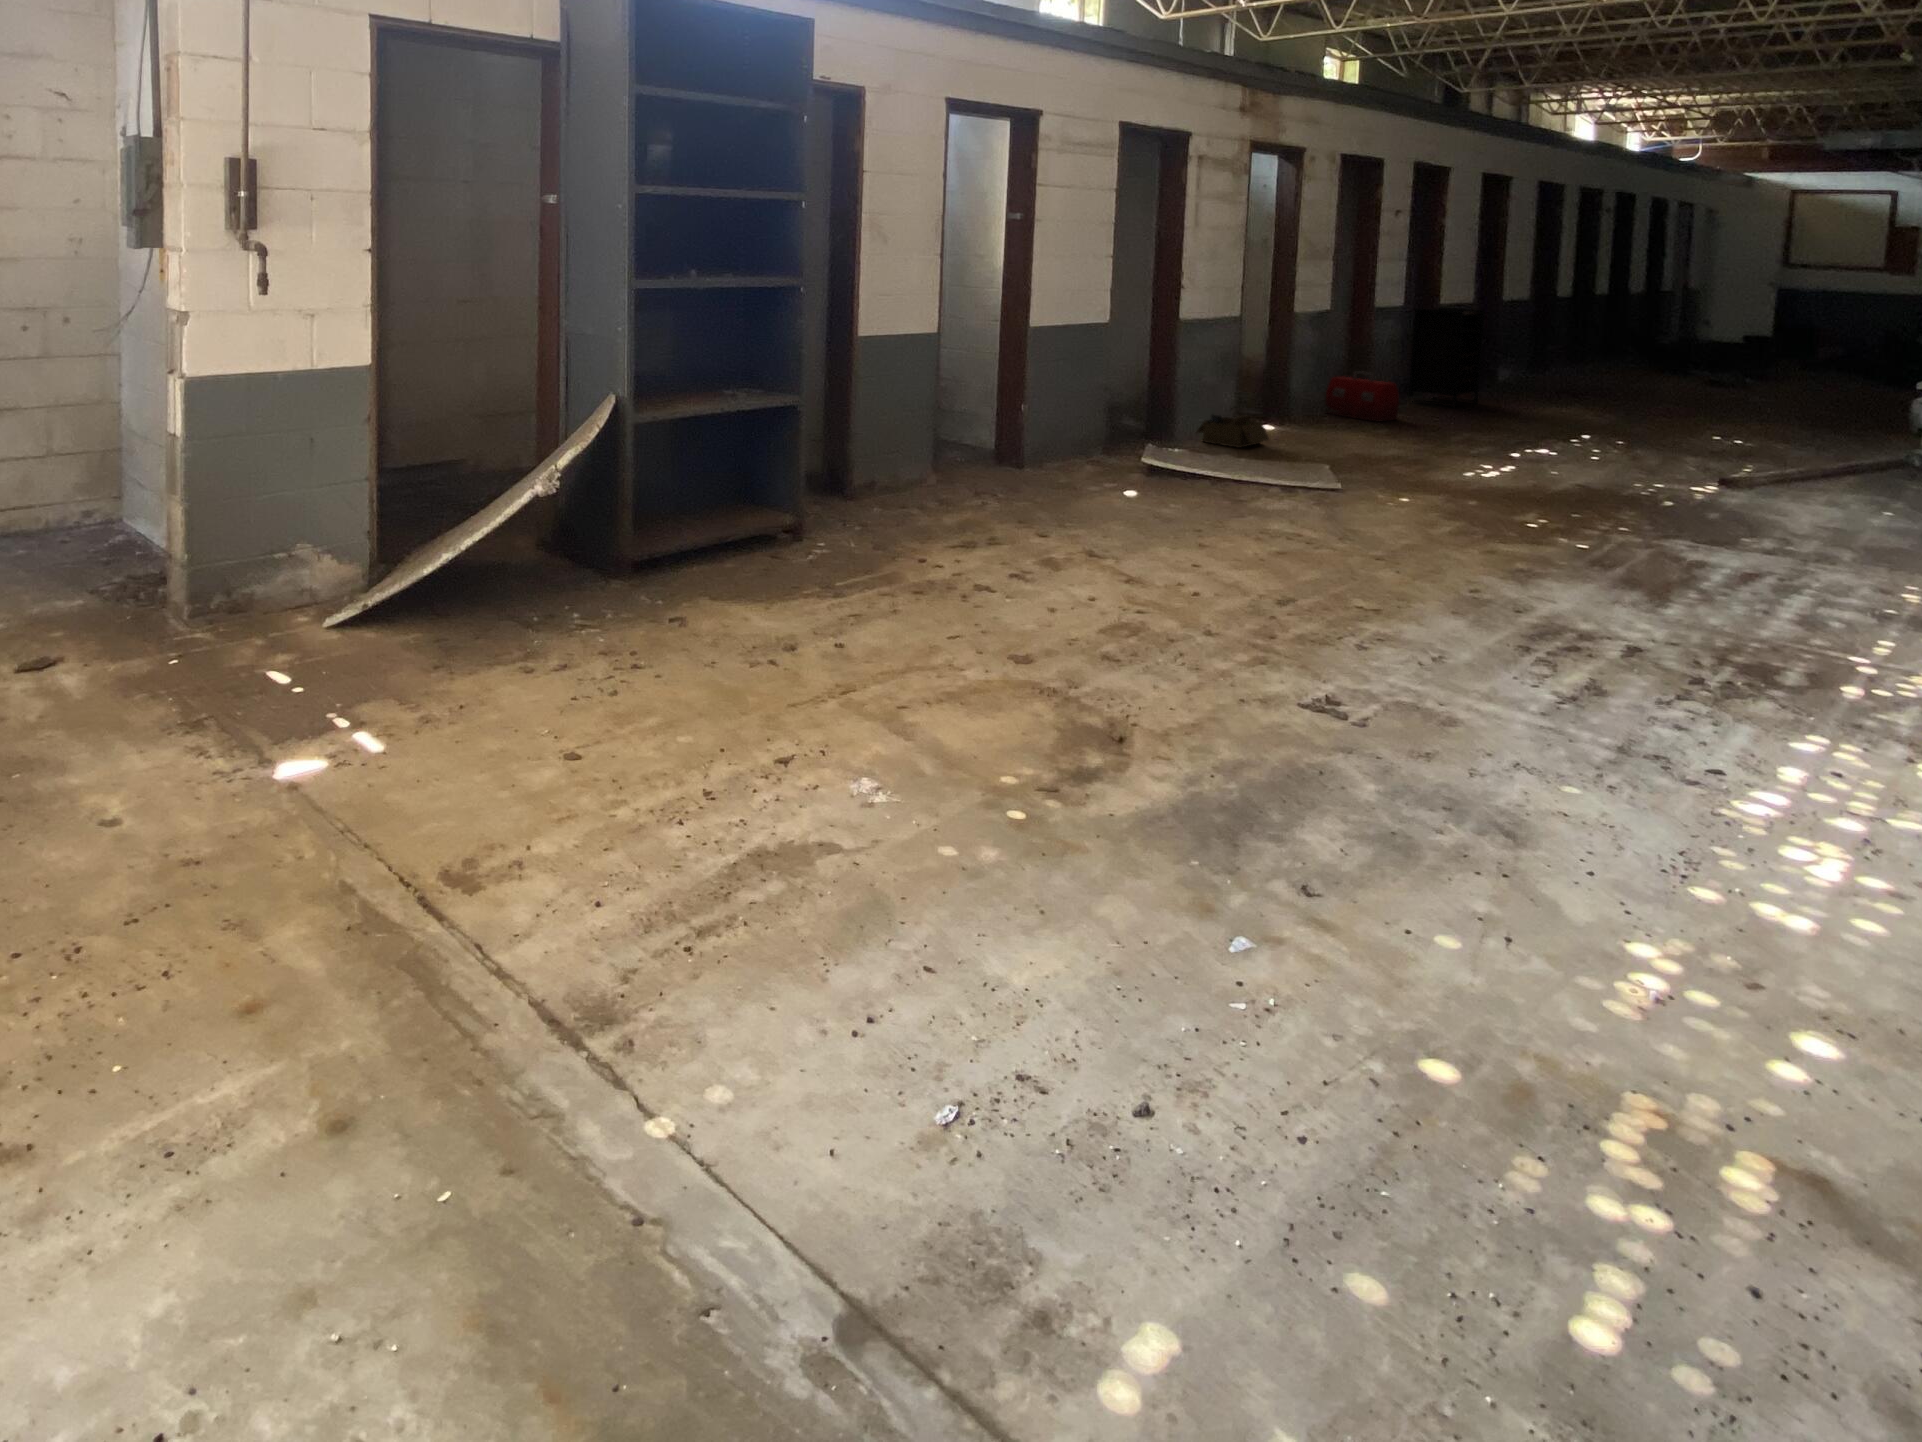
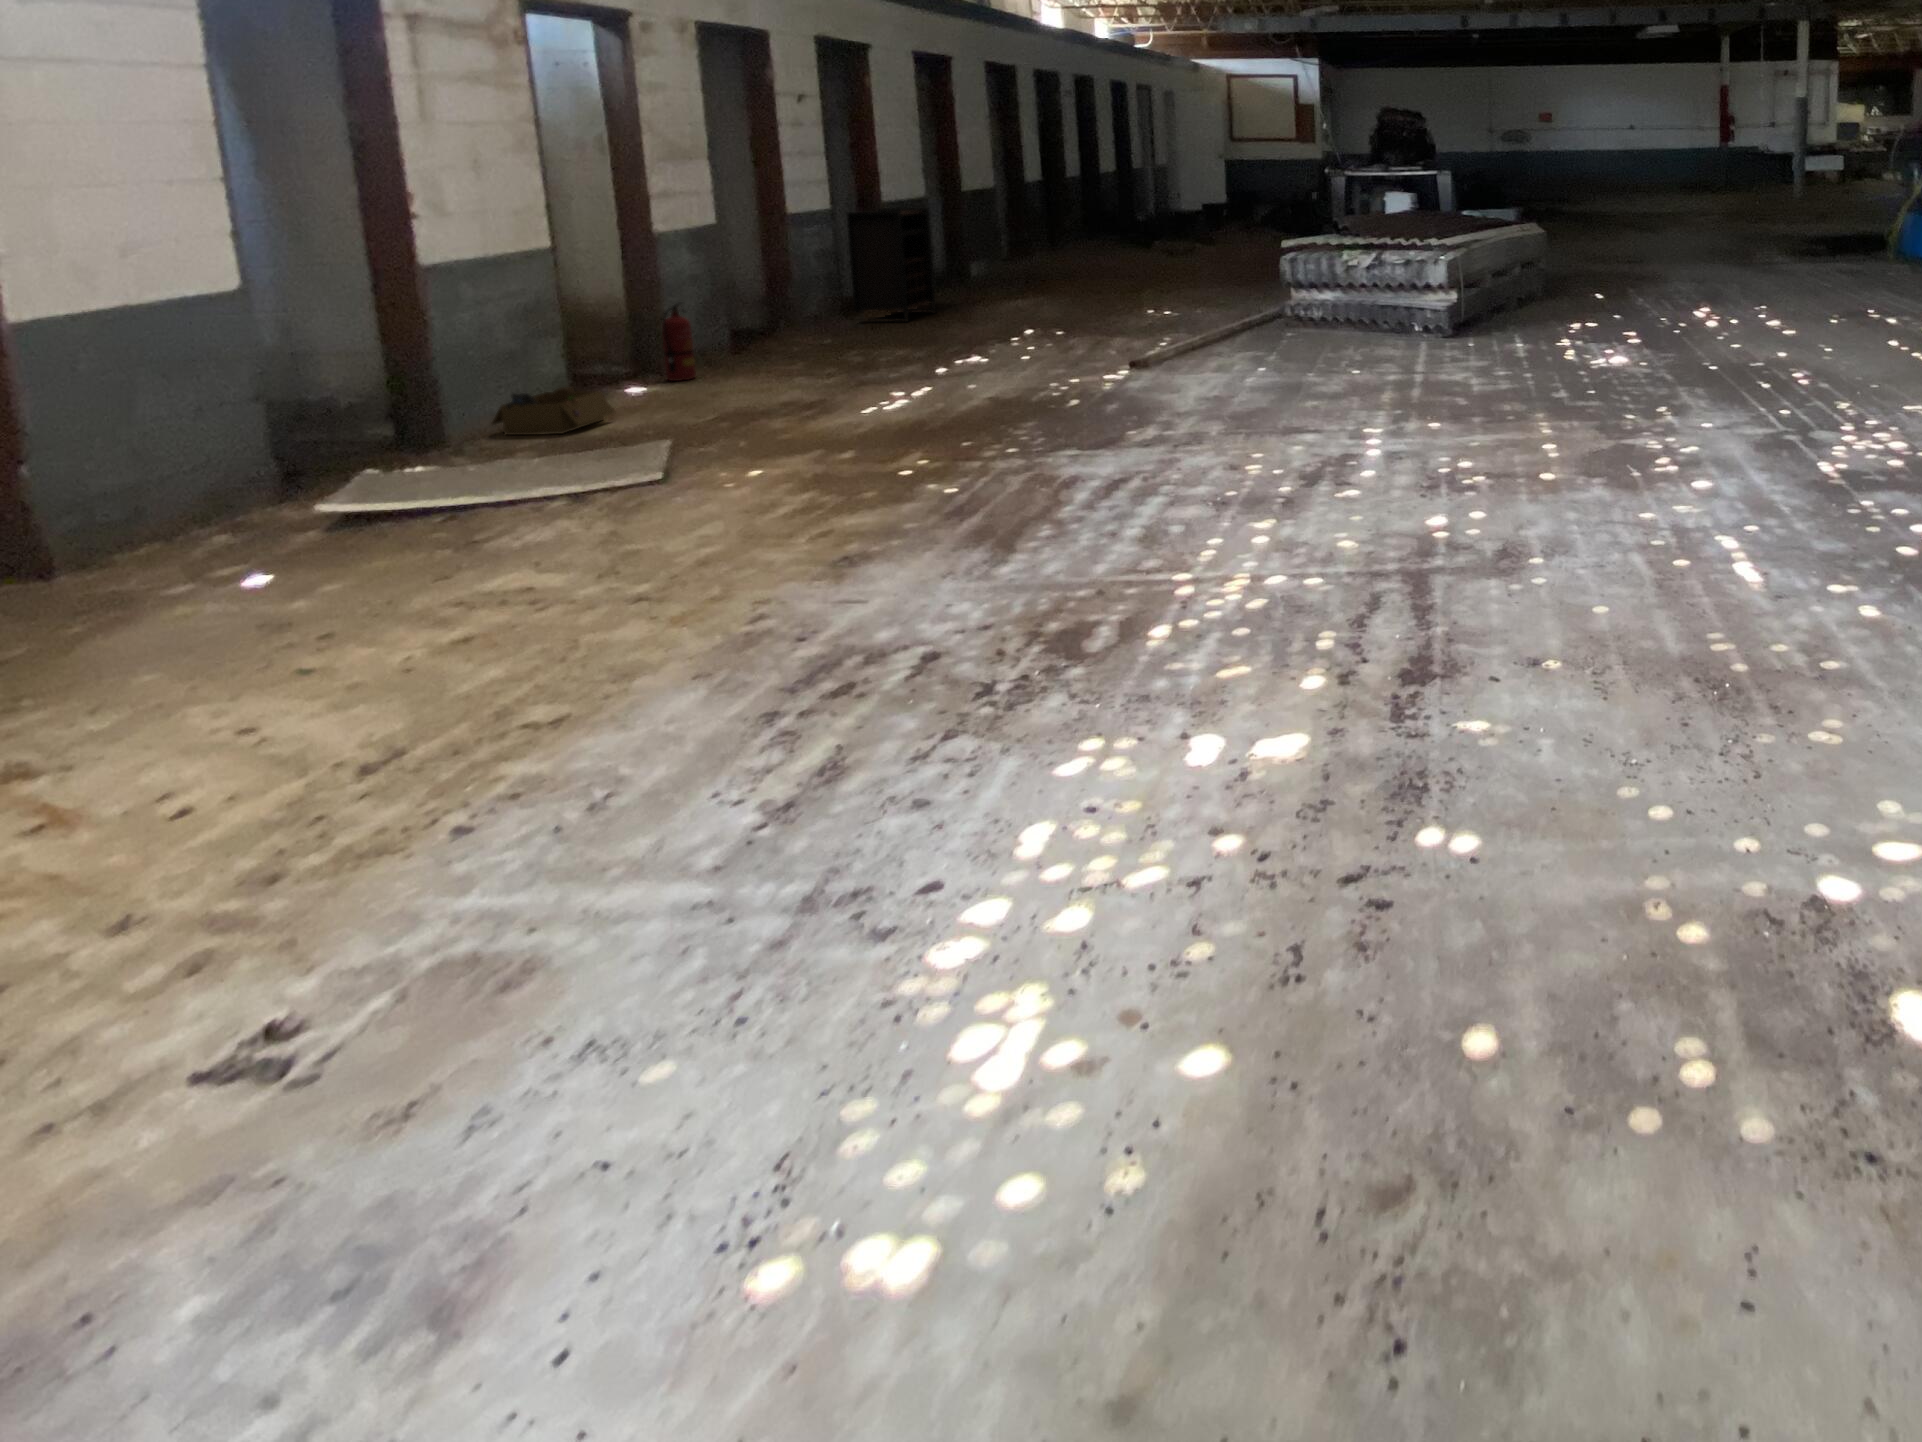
fire extinguisher: none [1286,366,1309,425] -> present [662,303,696,381]
toolbox: present [1326,371,1399,422] -> none [732,297,828,357]

